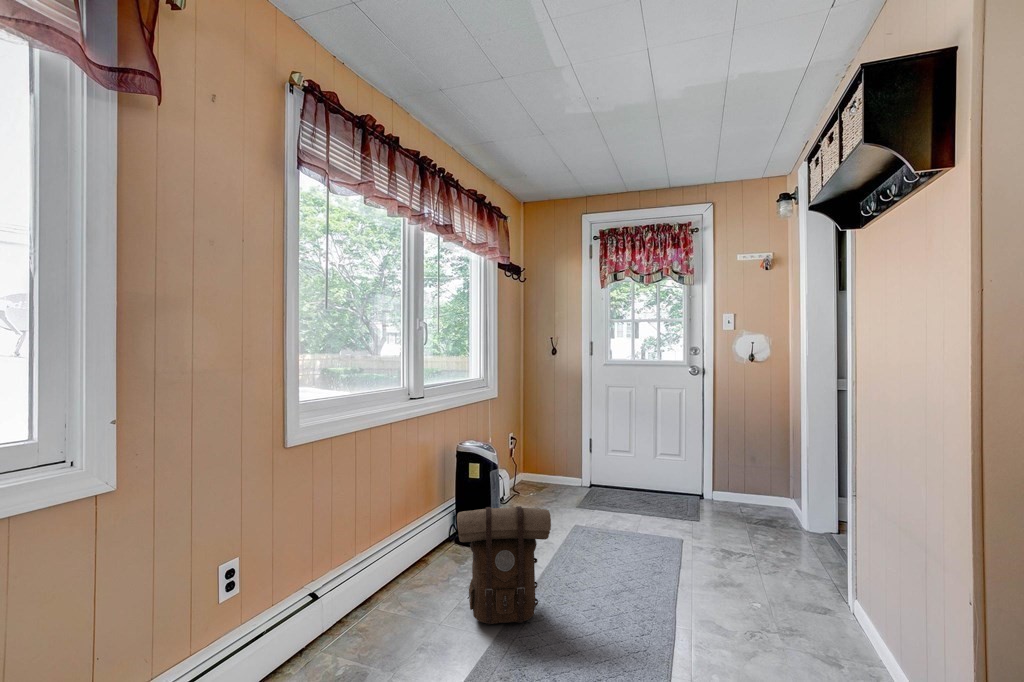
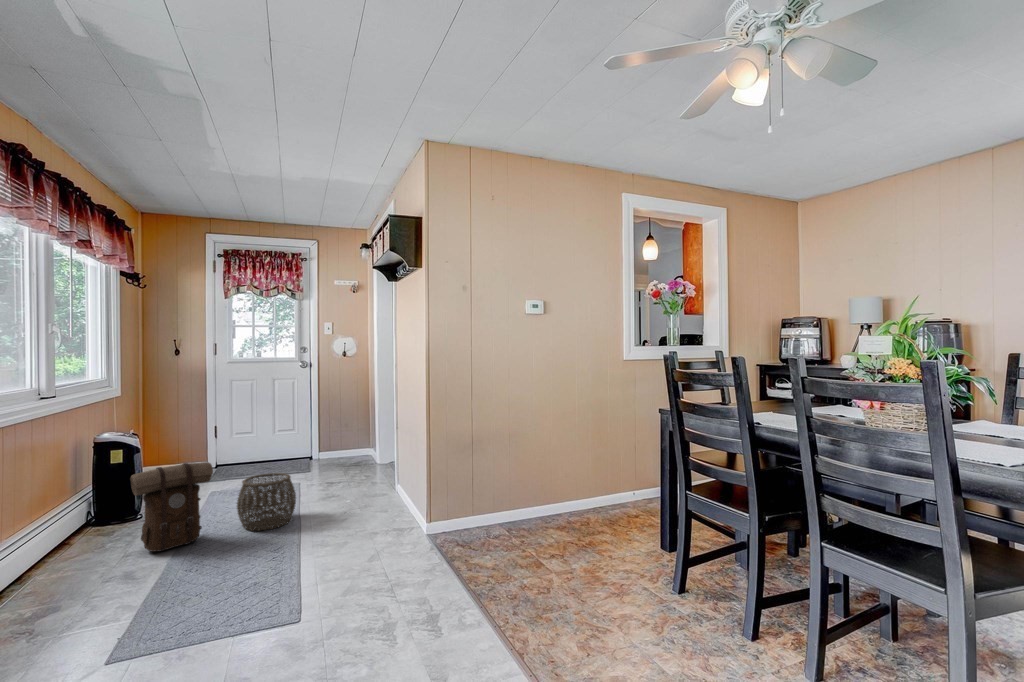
woven basket: none [584,537,670,638] -> present [237,473,296,531]

